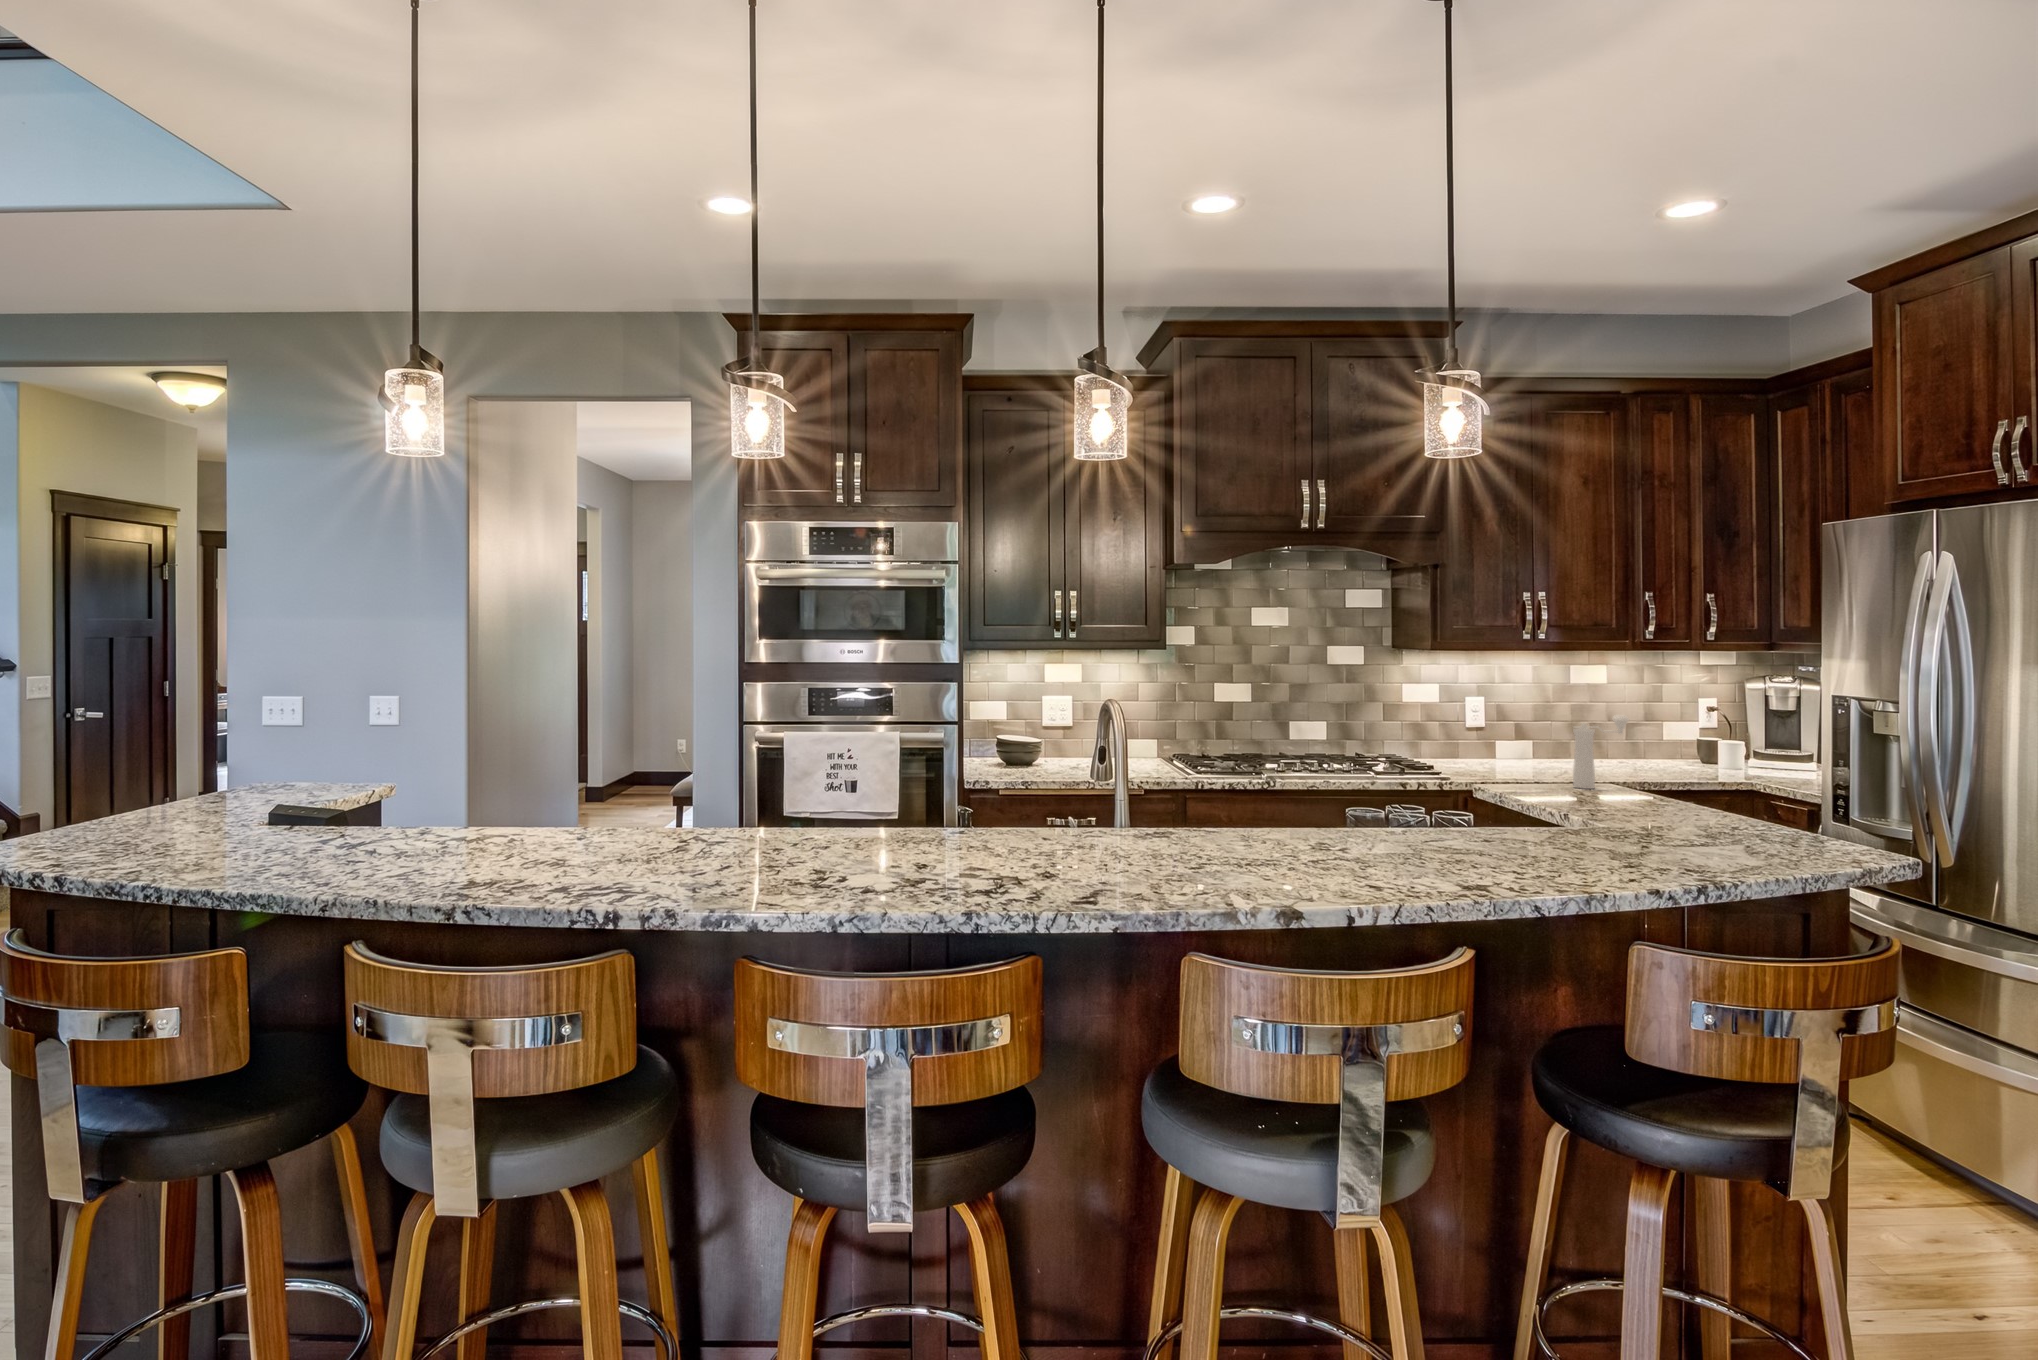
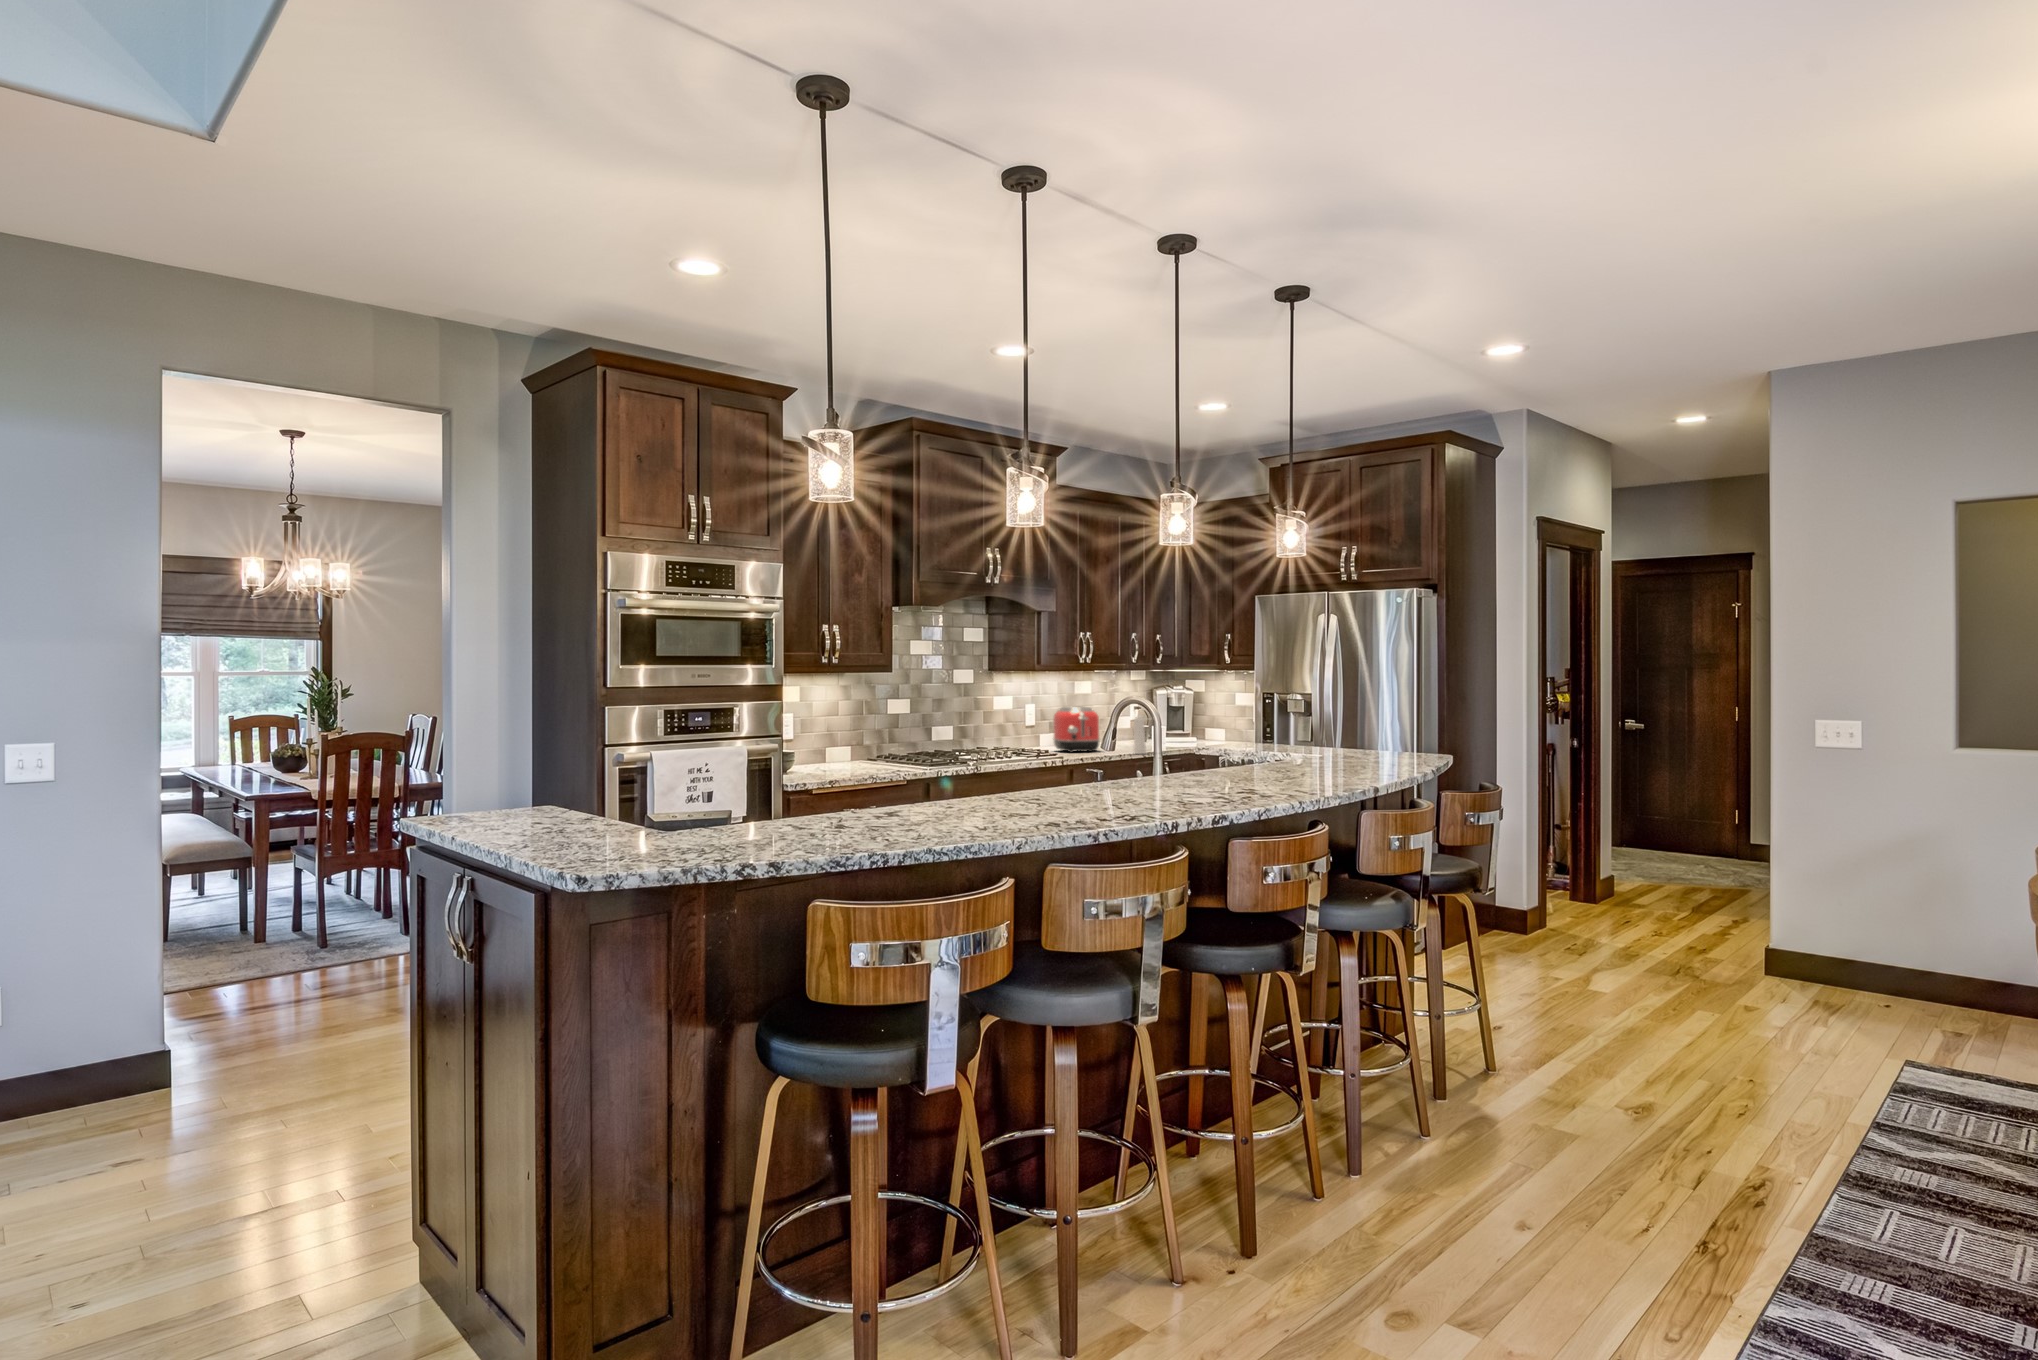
toaster: none [1484,704,1561,777] -> present [1053,707,1100,752]

